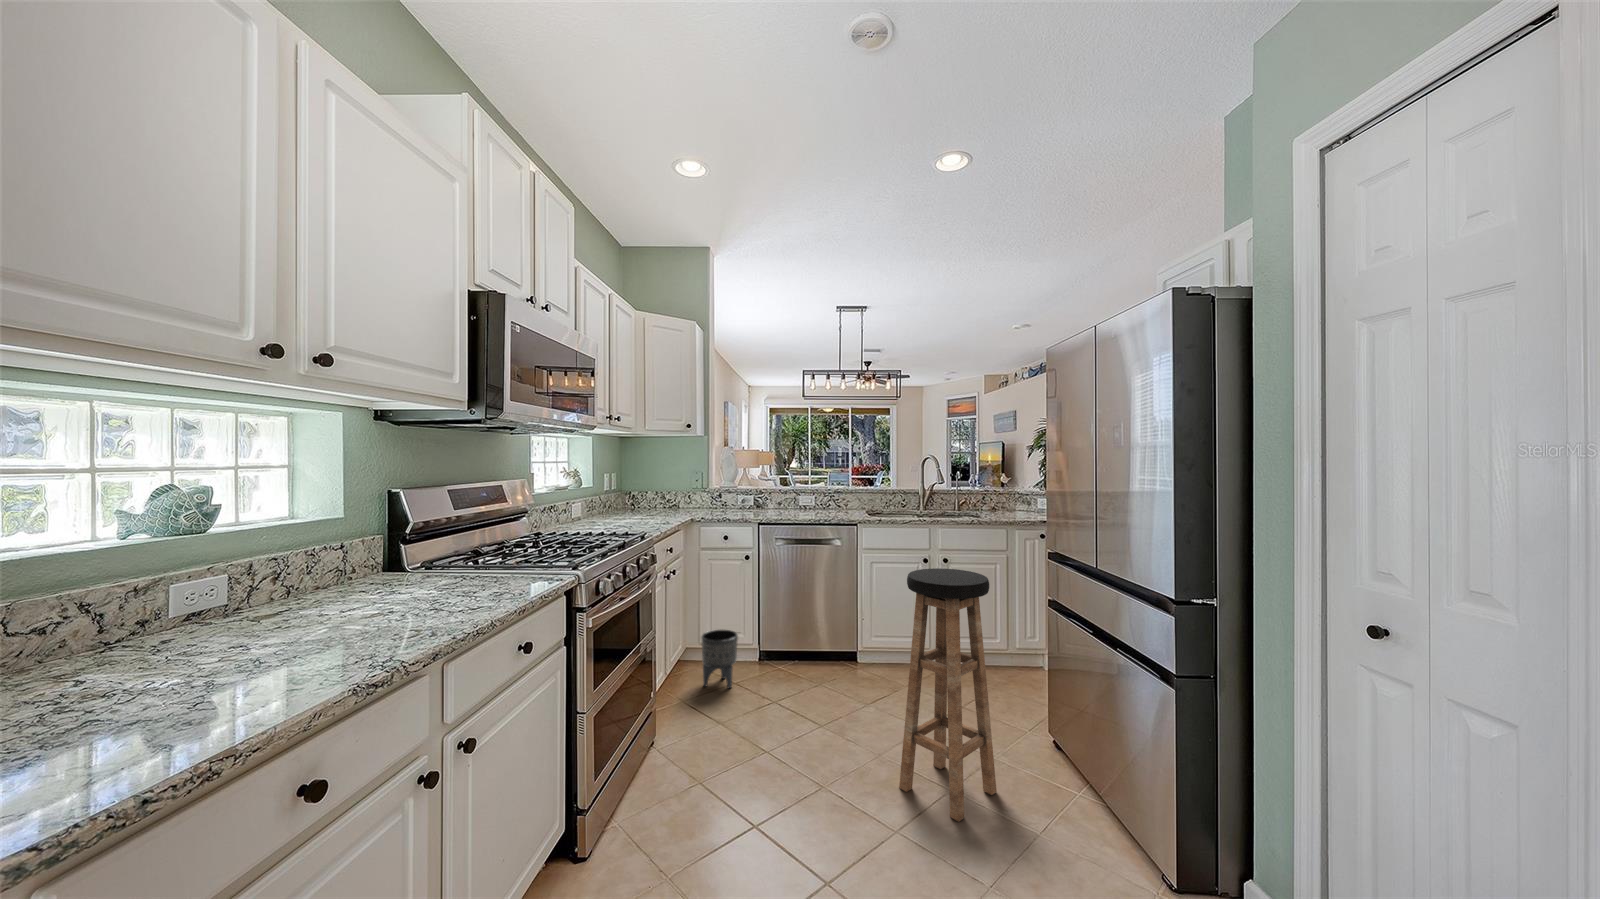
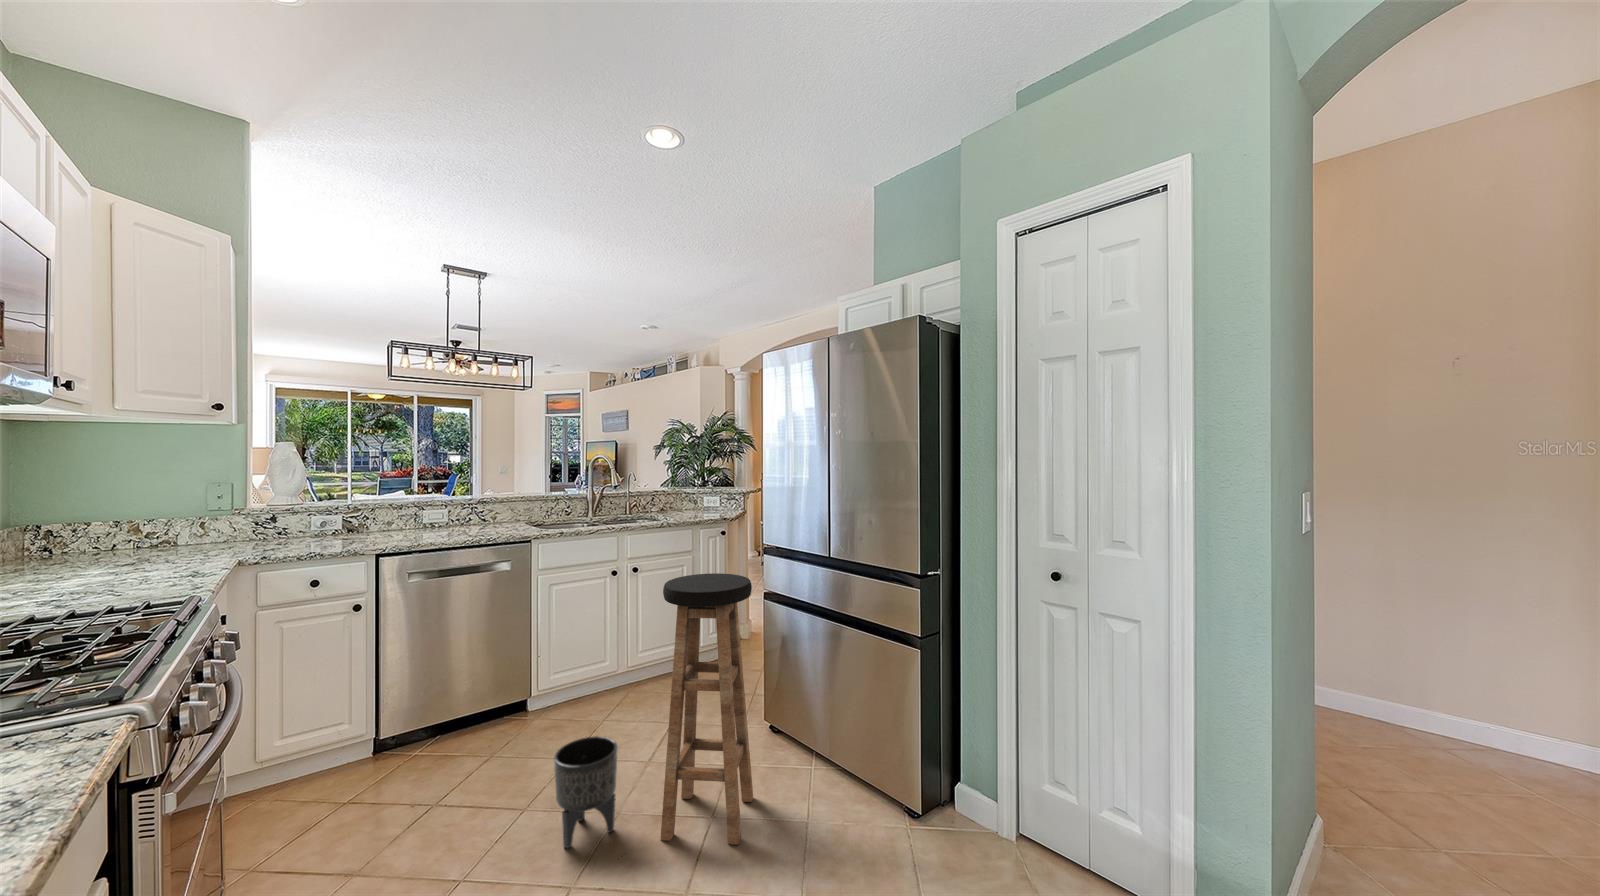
planter: present [701,630,738,688] -> present [554,736,618,849]

